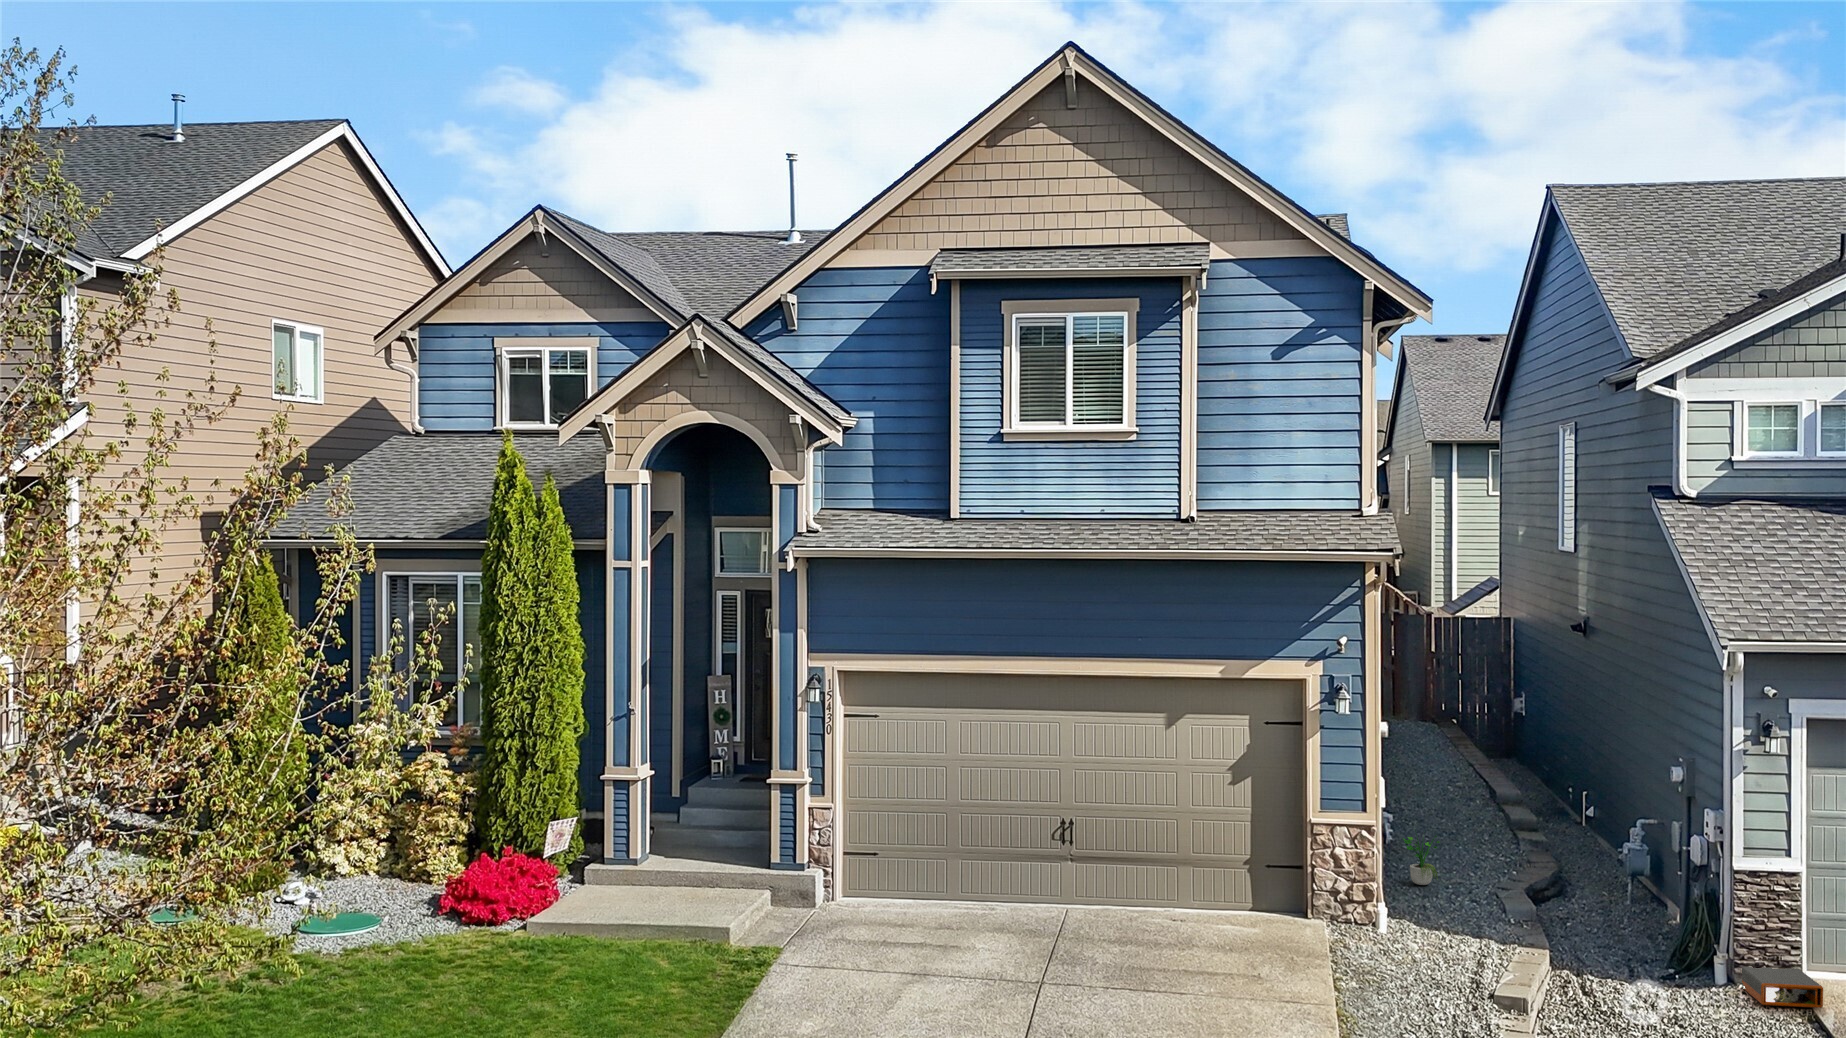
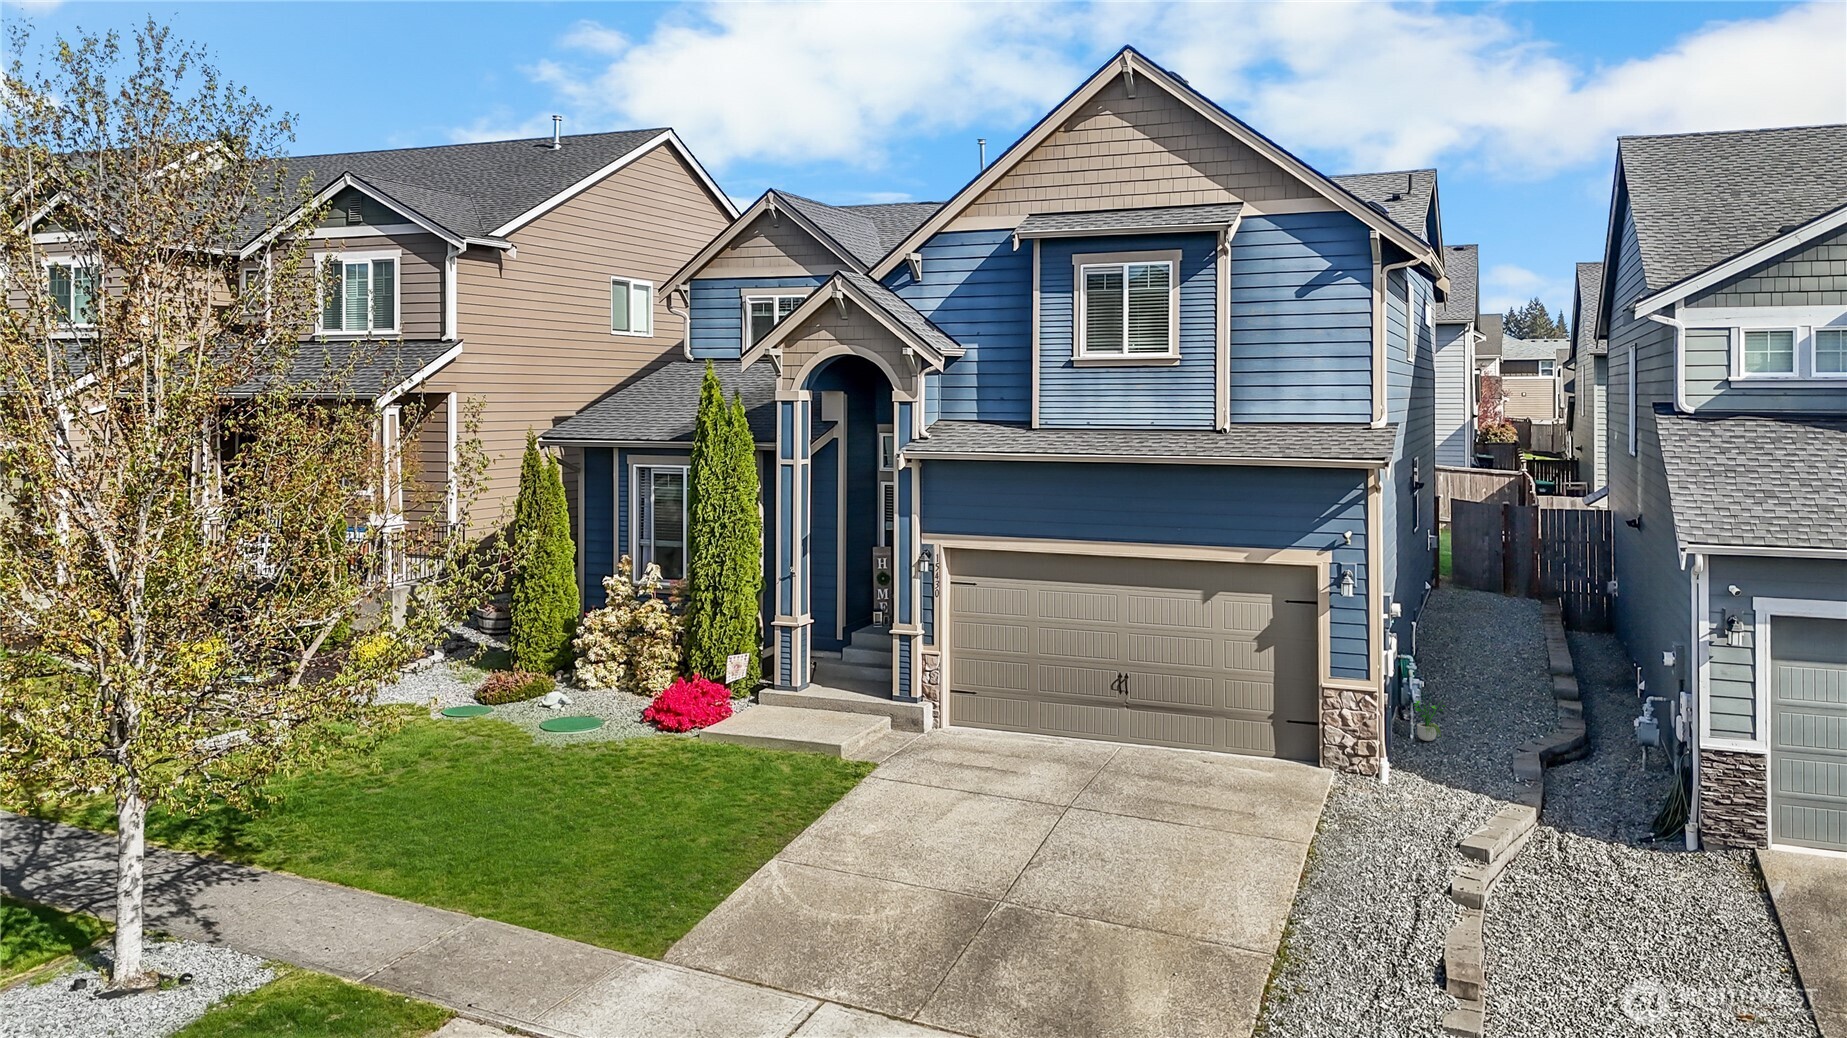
storage box: present [1742,967,1823,1008] -> none [1701,835,1781,879]

